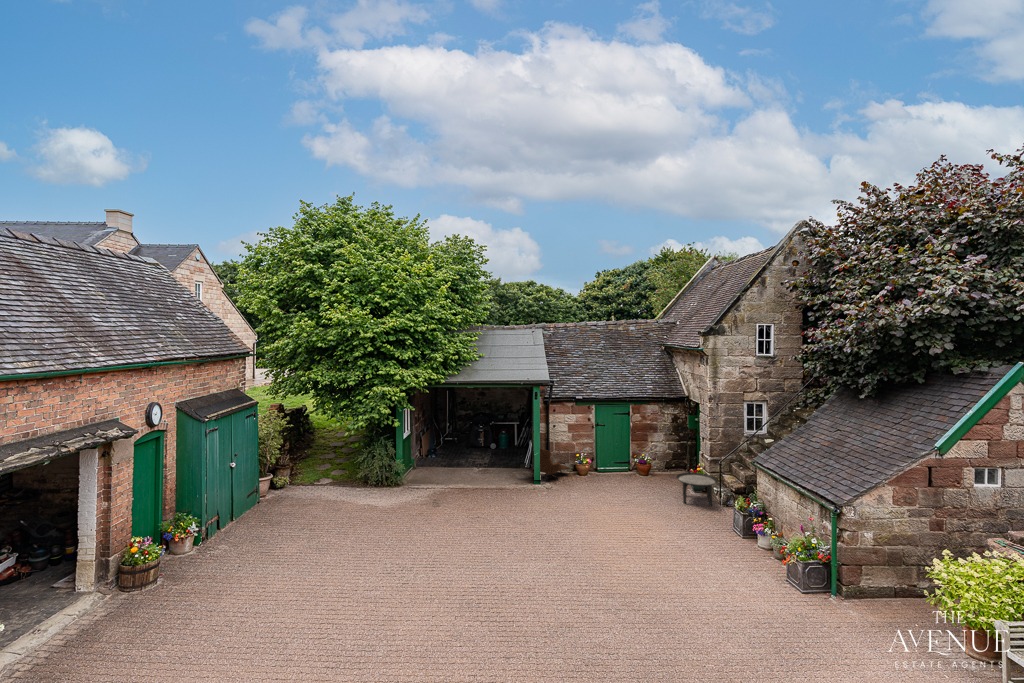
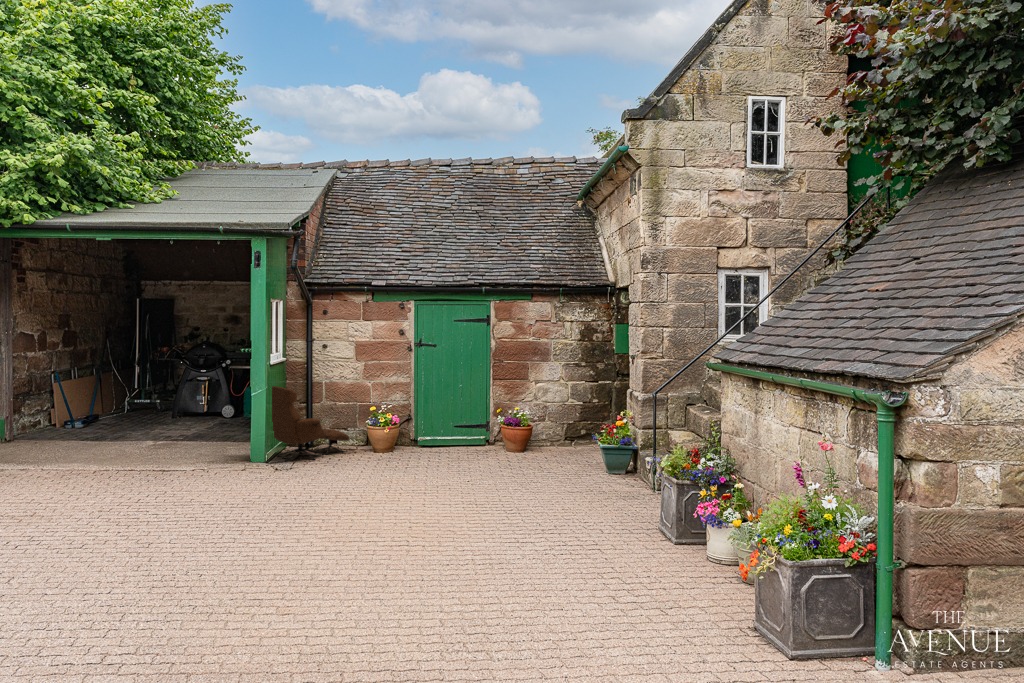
round table: present [676,473,717,506] -> none [562,429,650,495]

